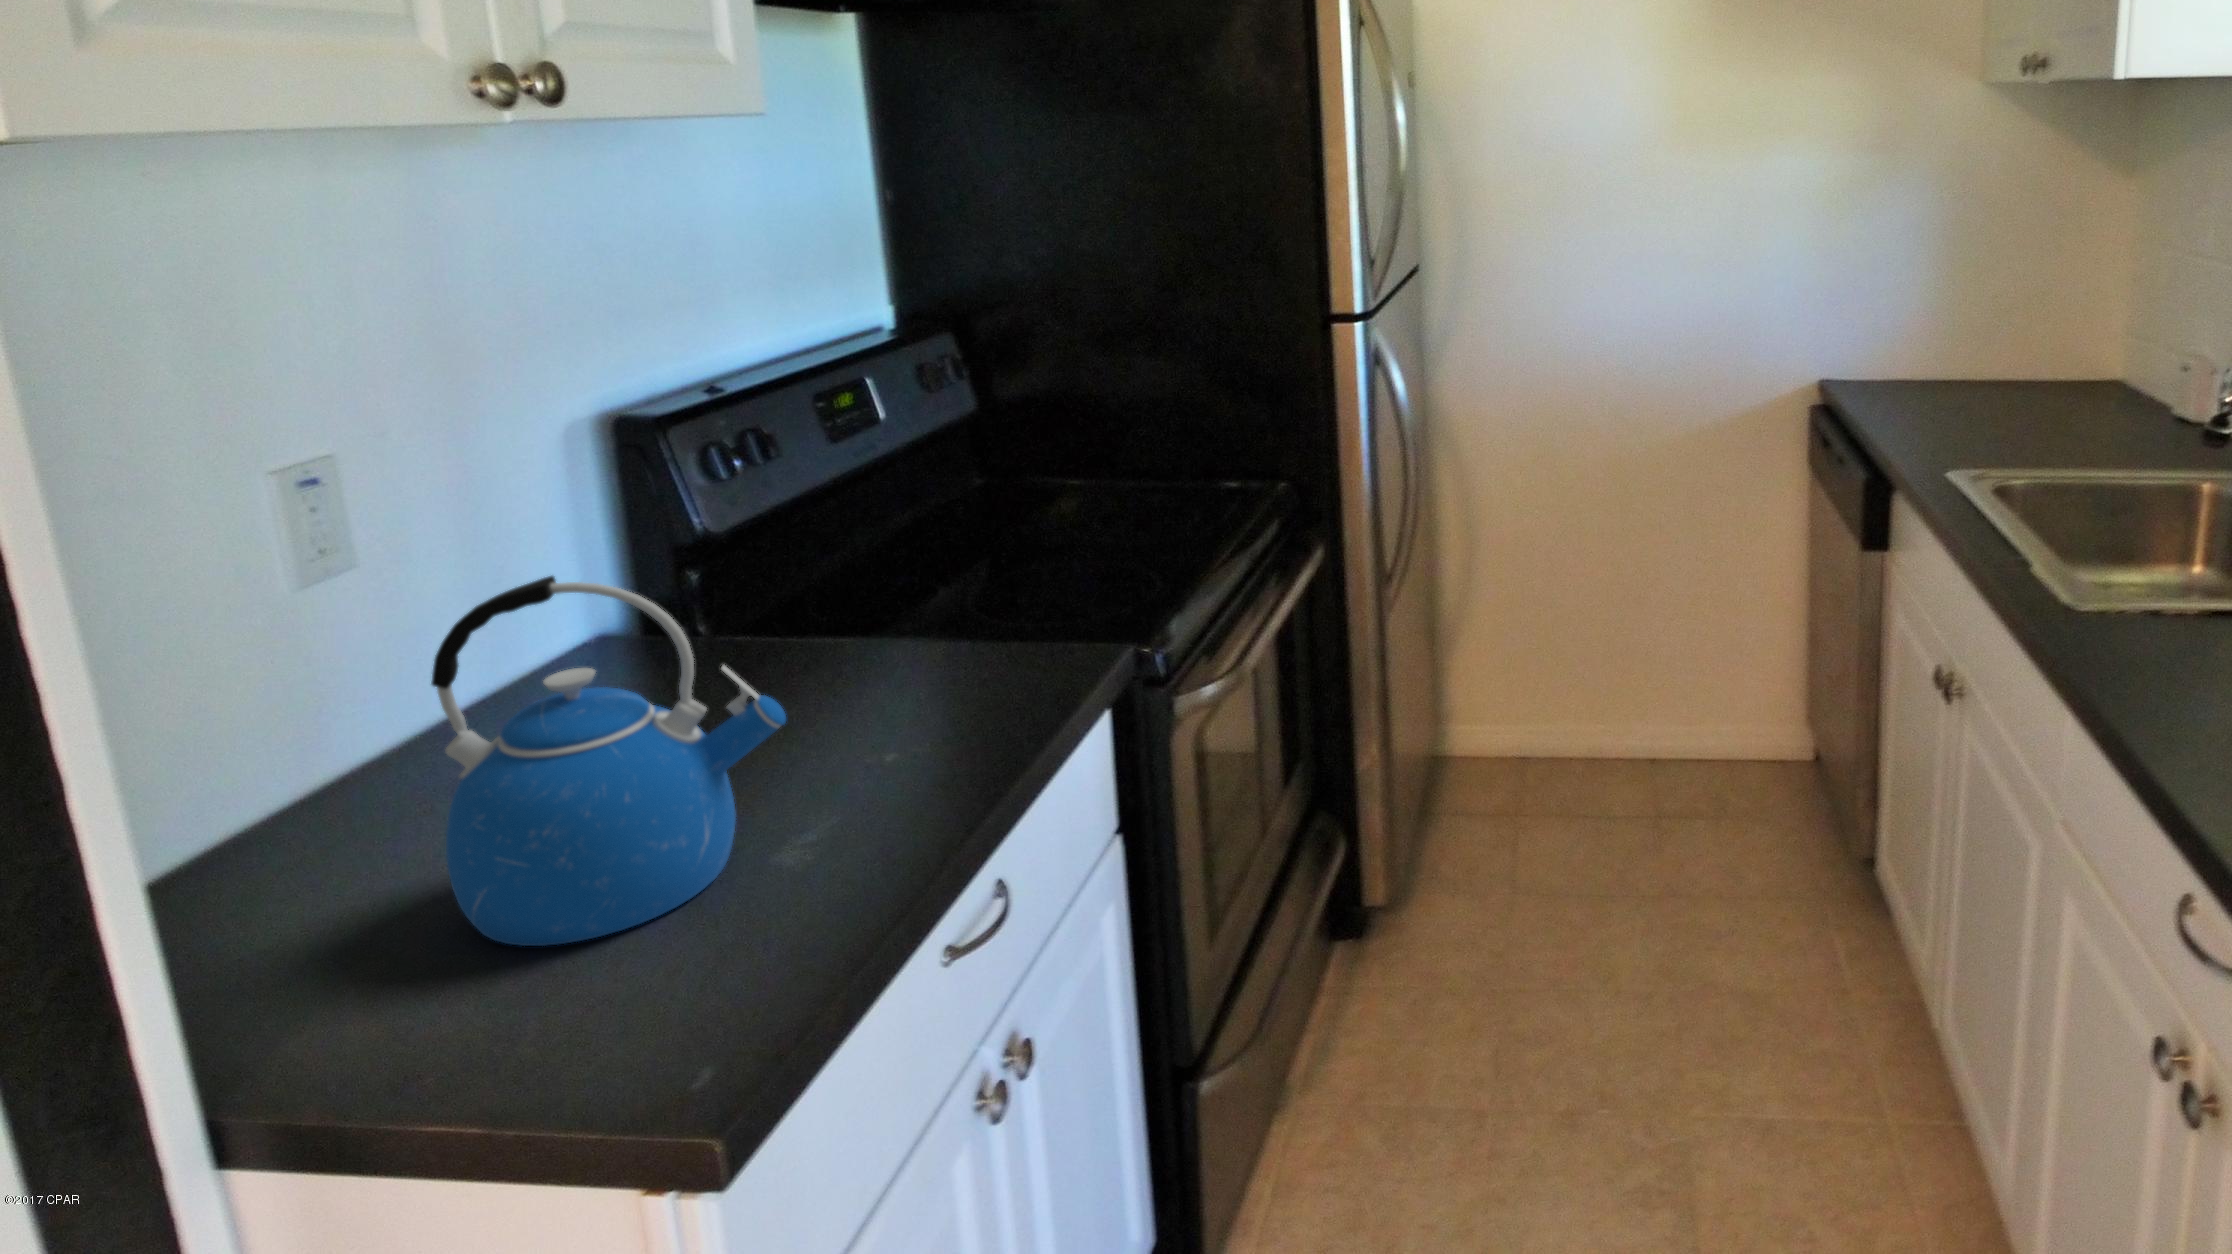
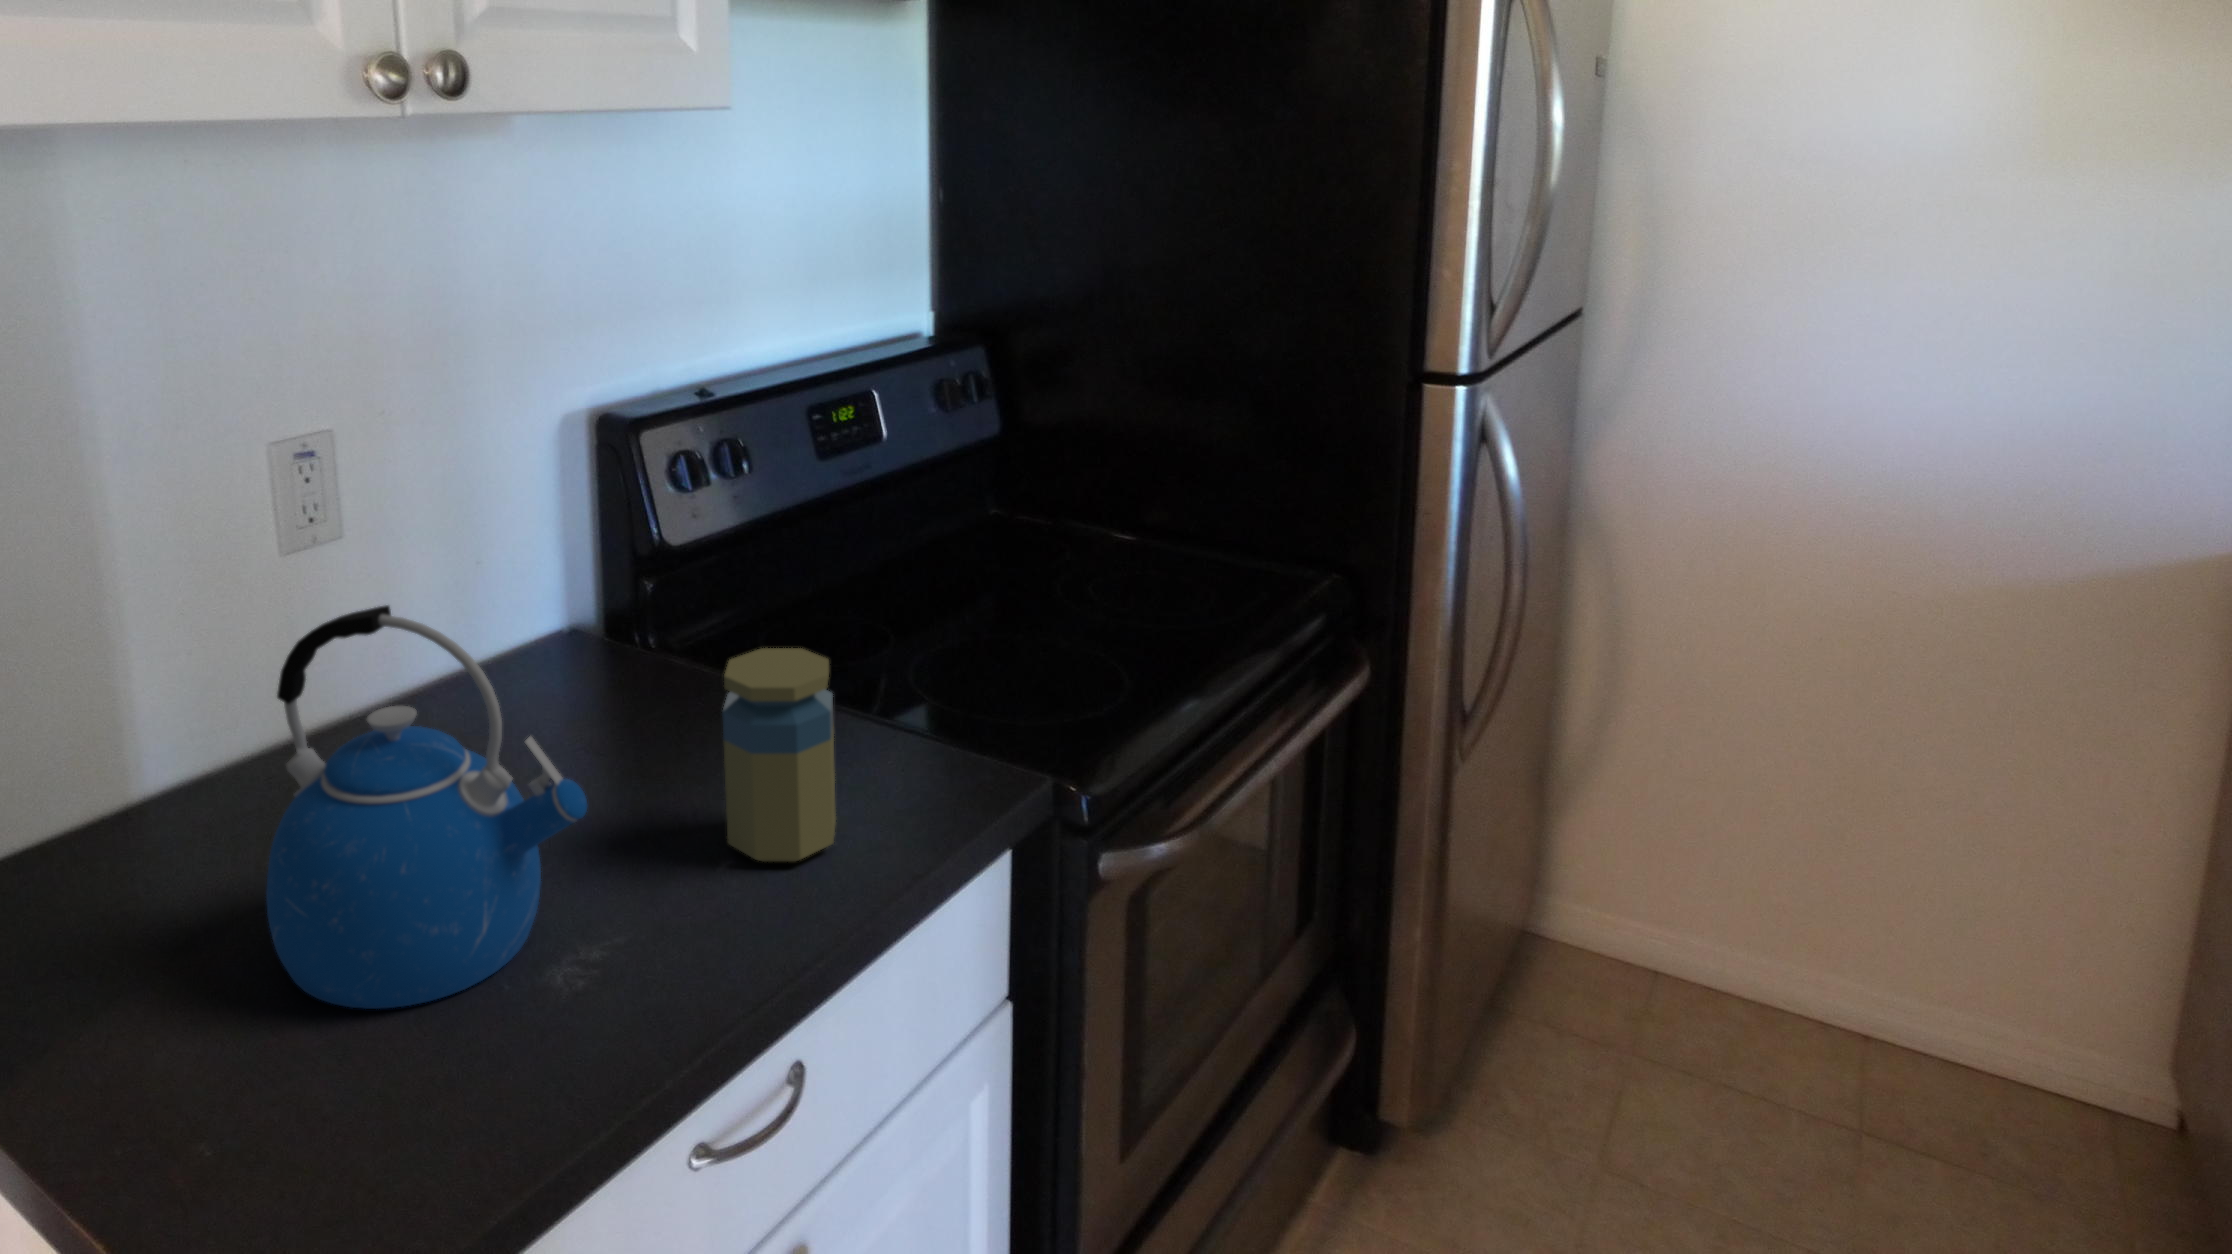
jar: none [858,572,975,753] -> present [722,648,836,862]

